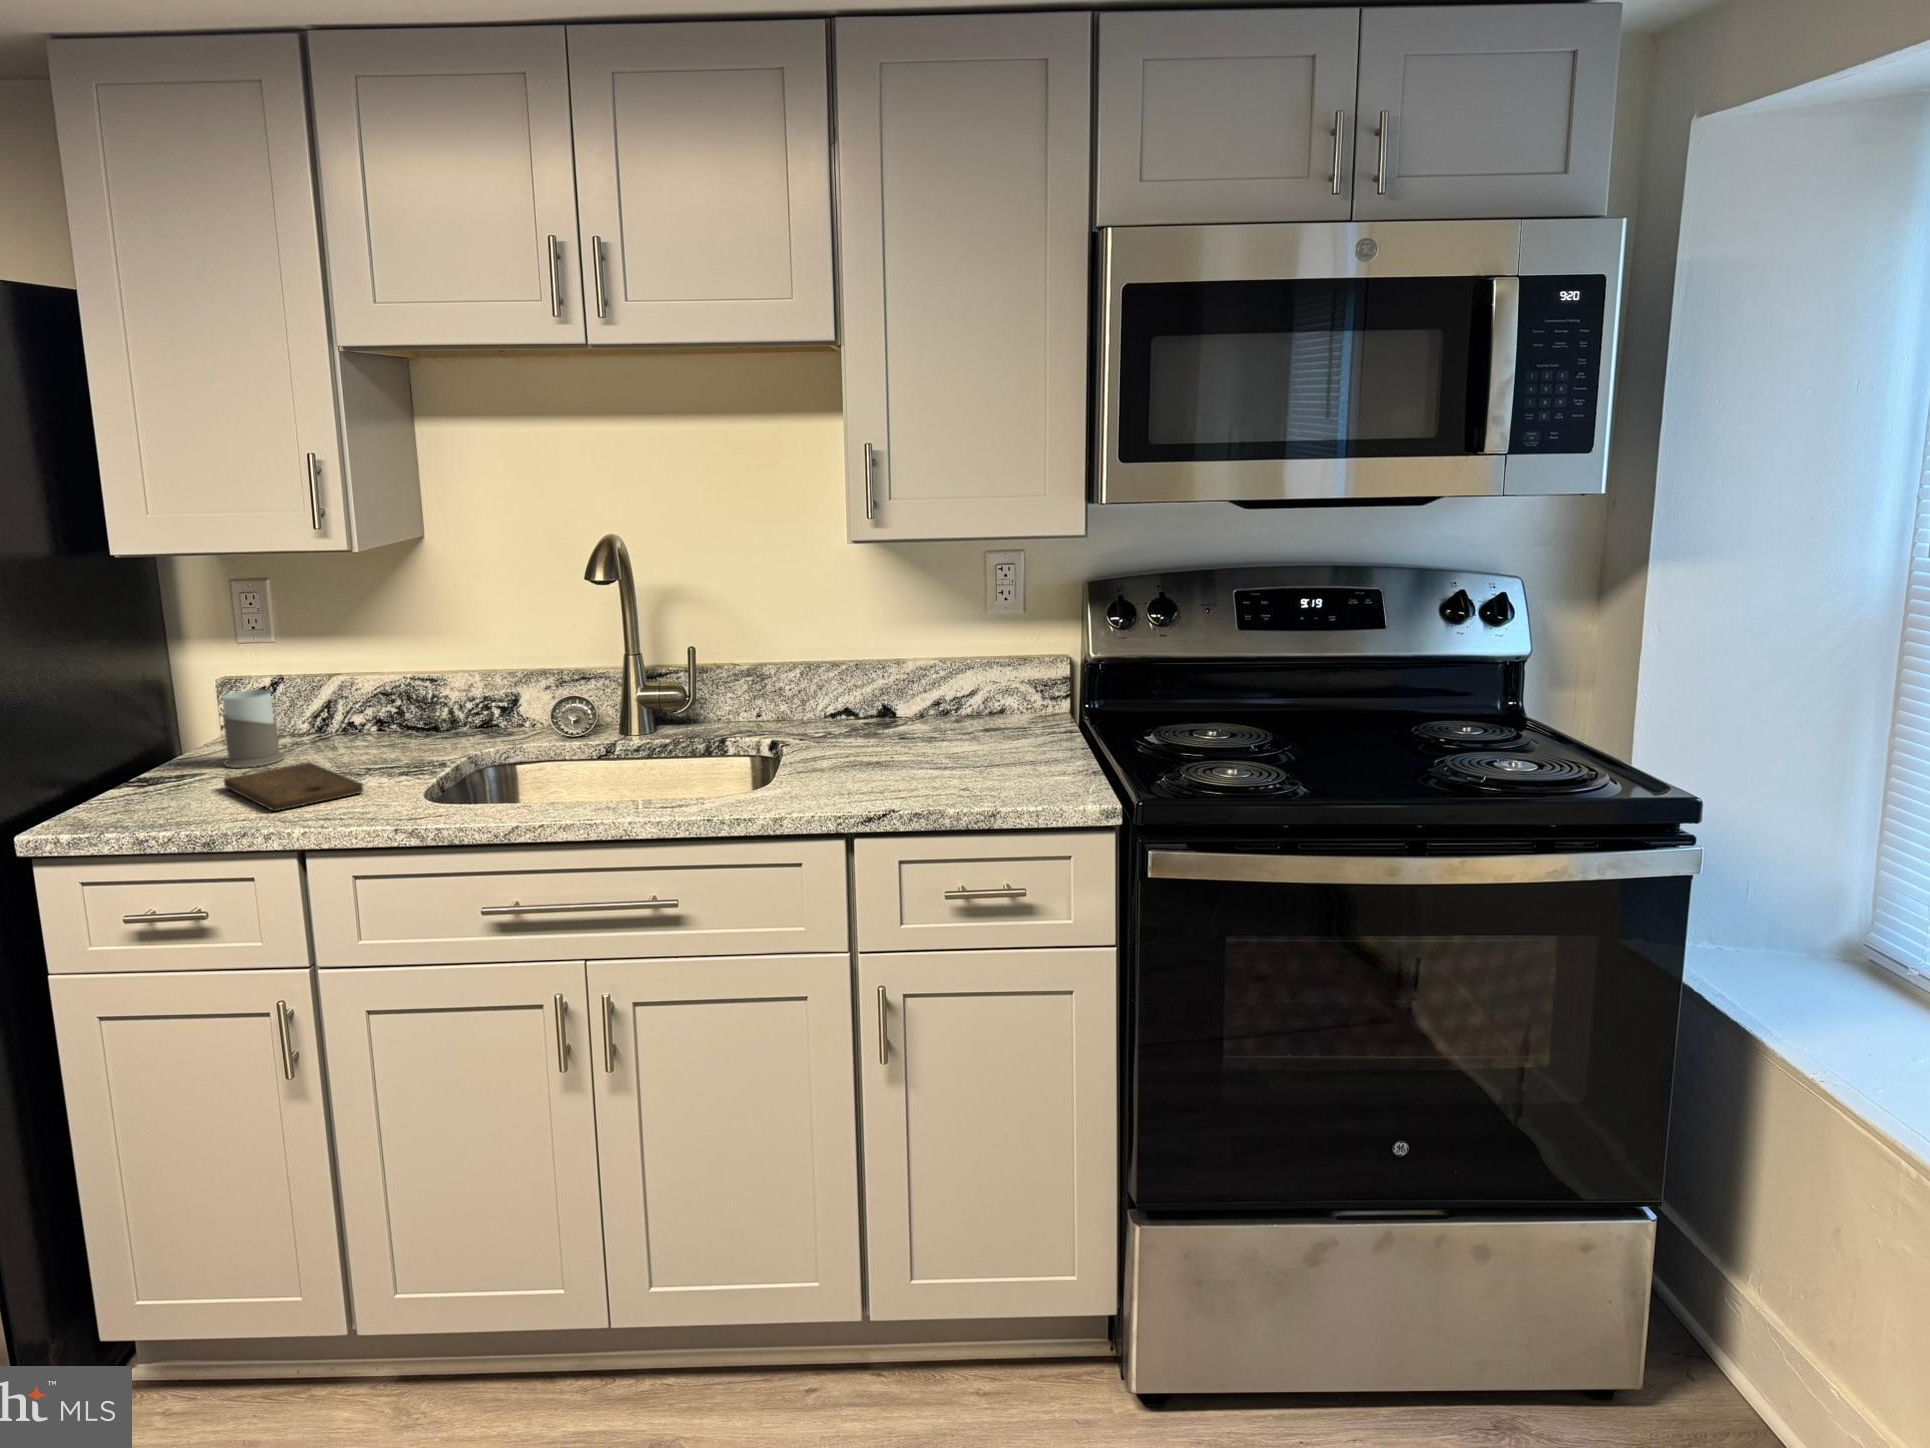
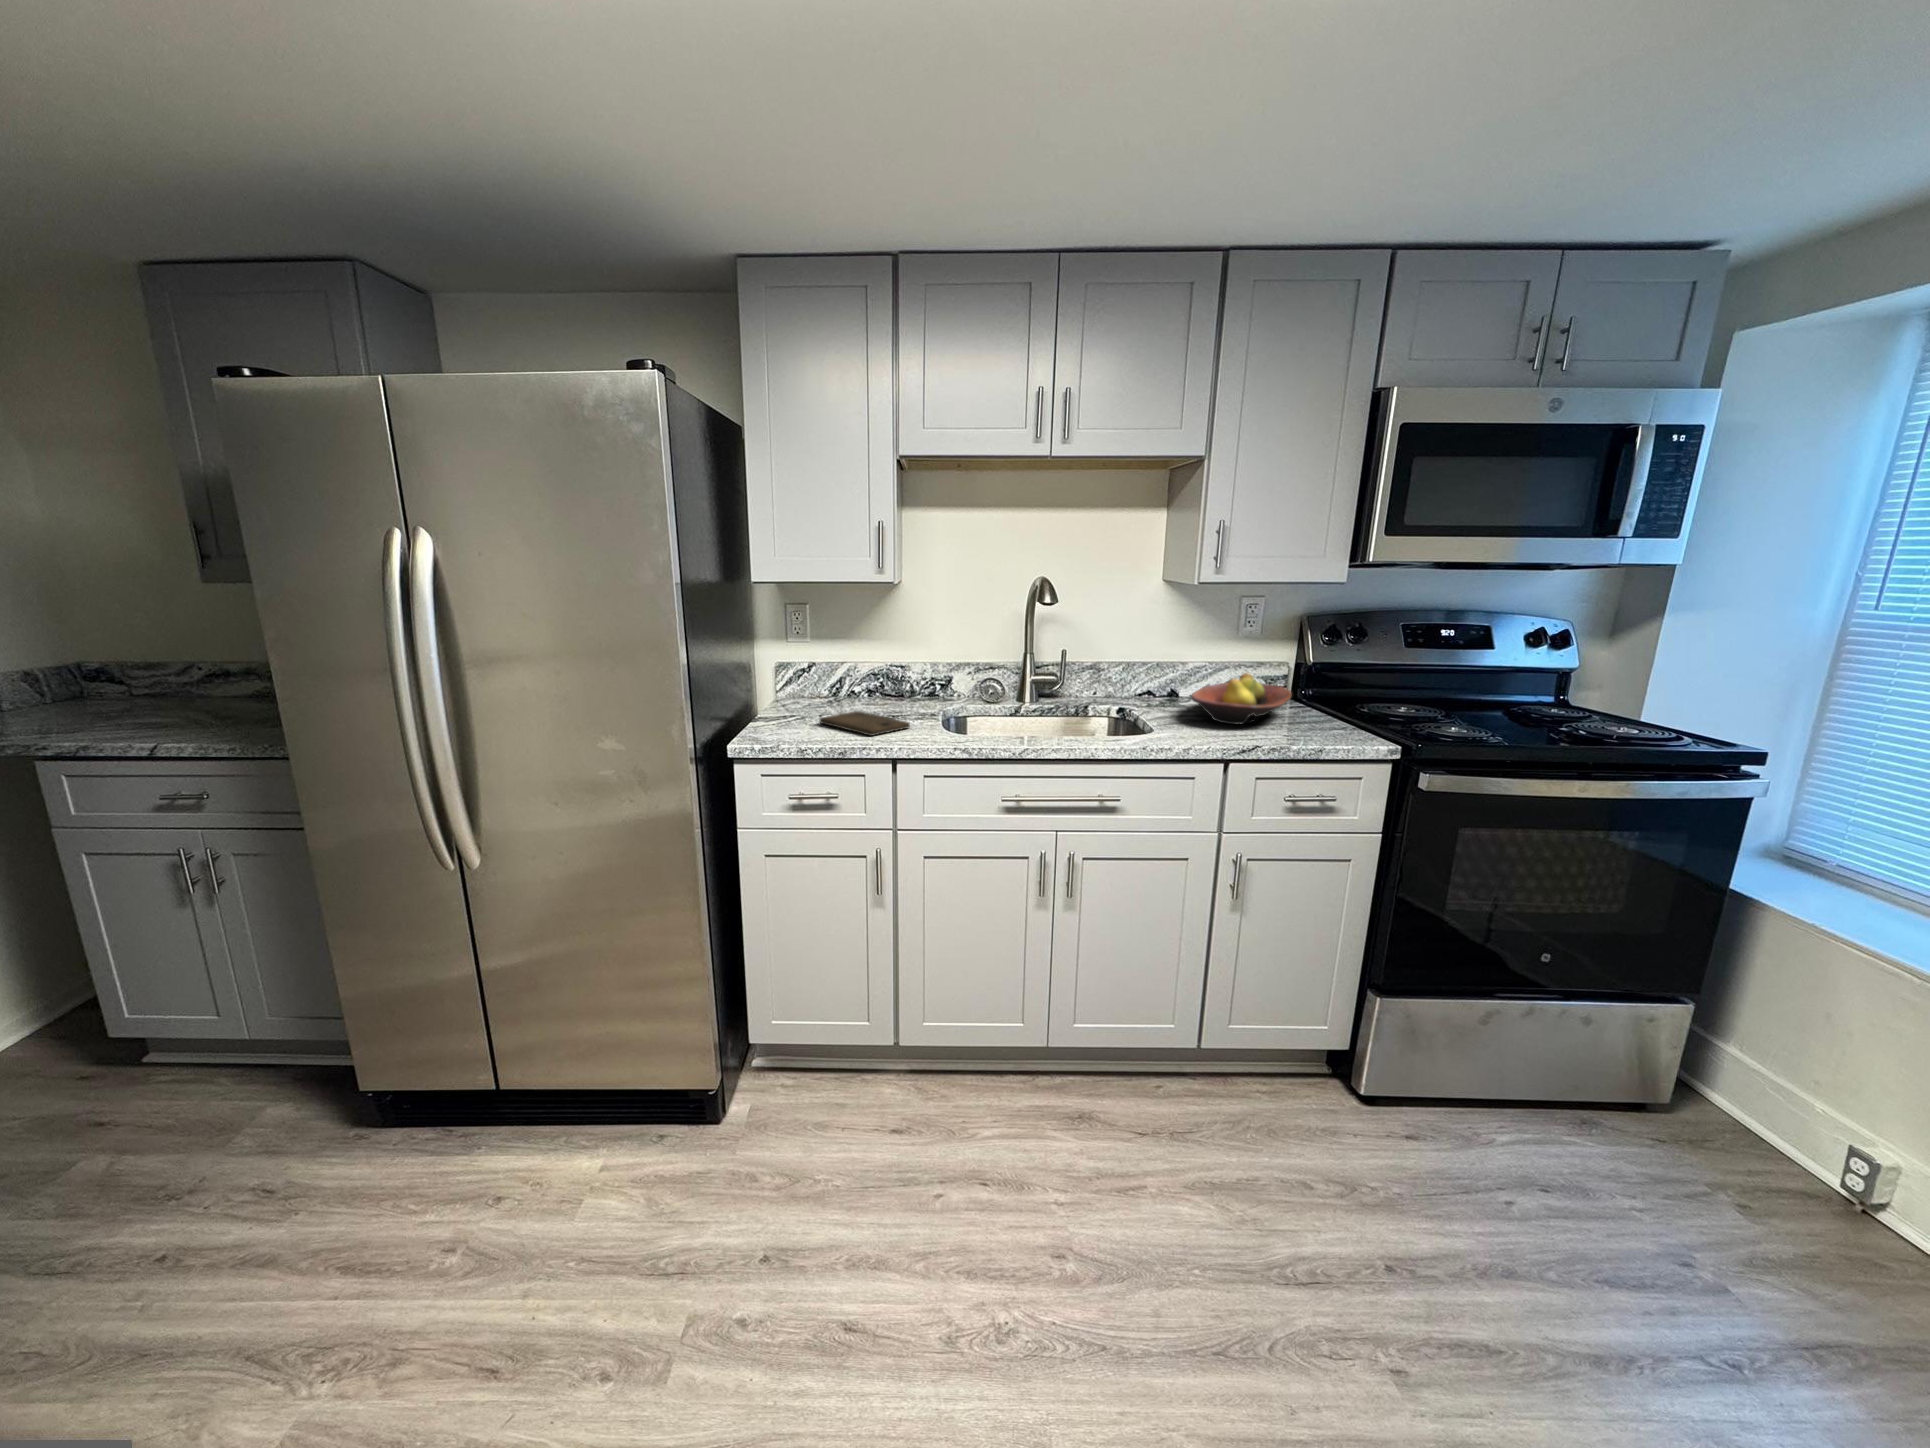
fruit bowl: none [849,681,1034,771] -> present [1191,673,1292,724]
mug: present [222,690,295,768] -> none [797,669,835,714]

